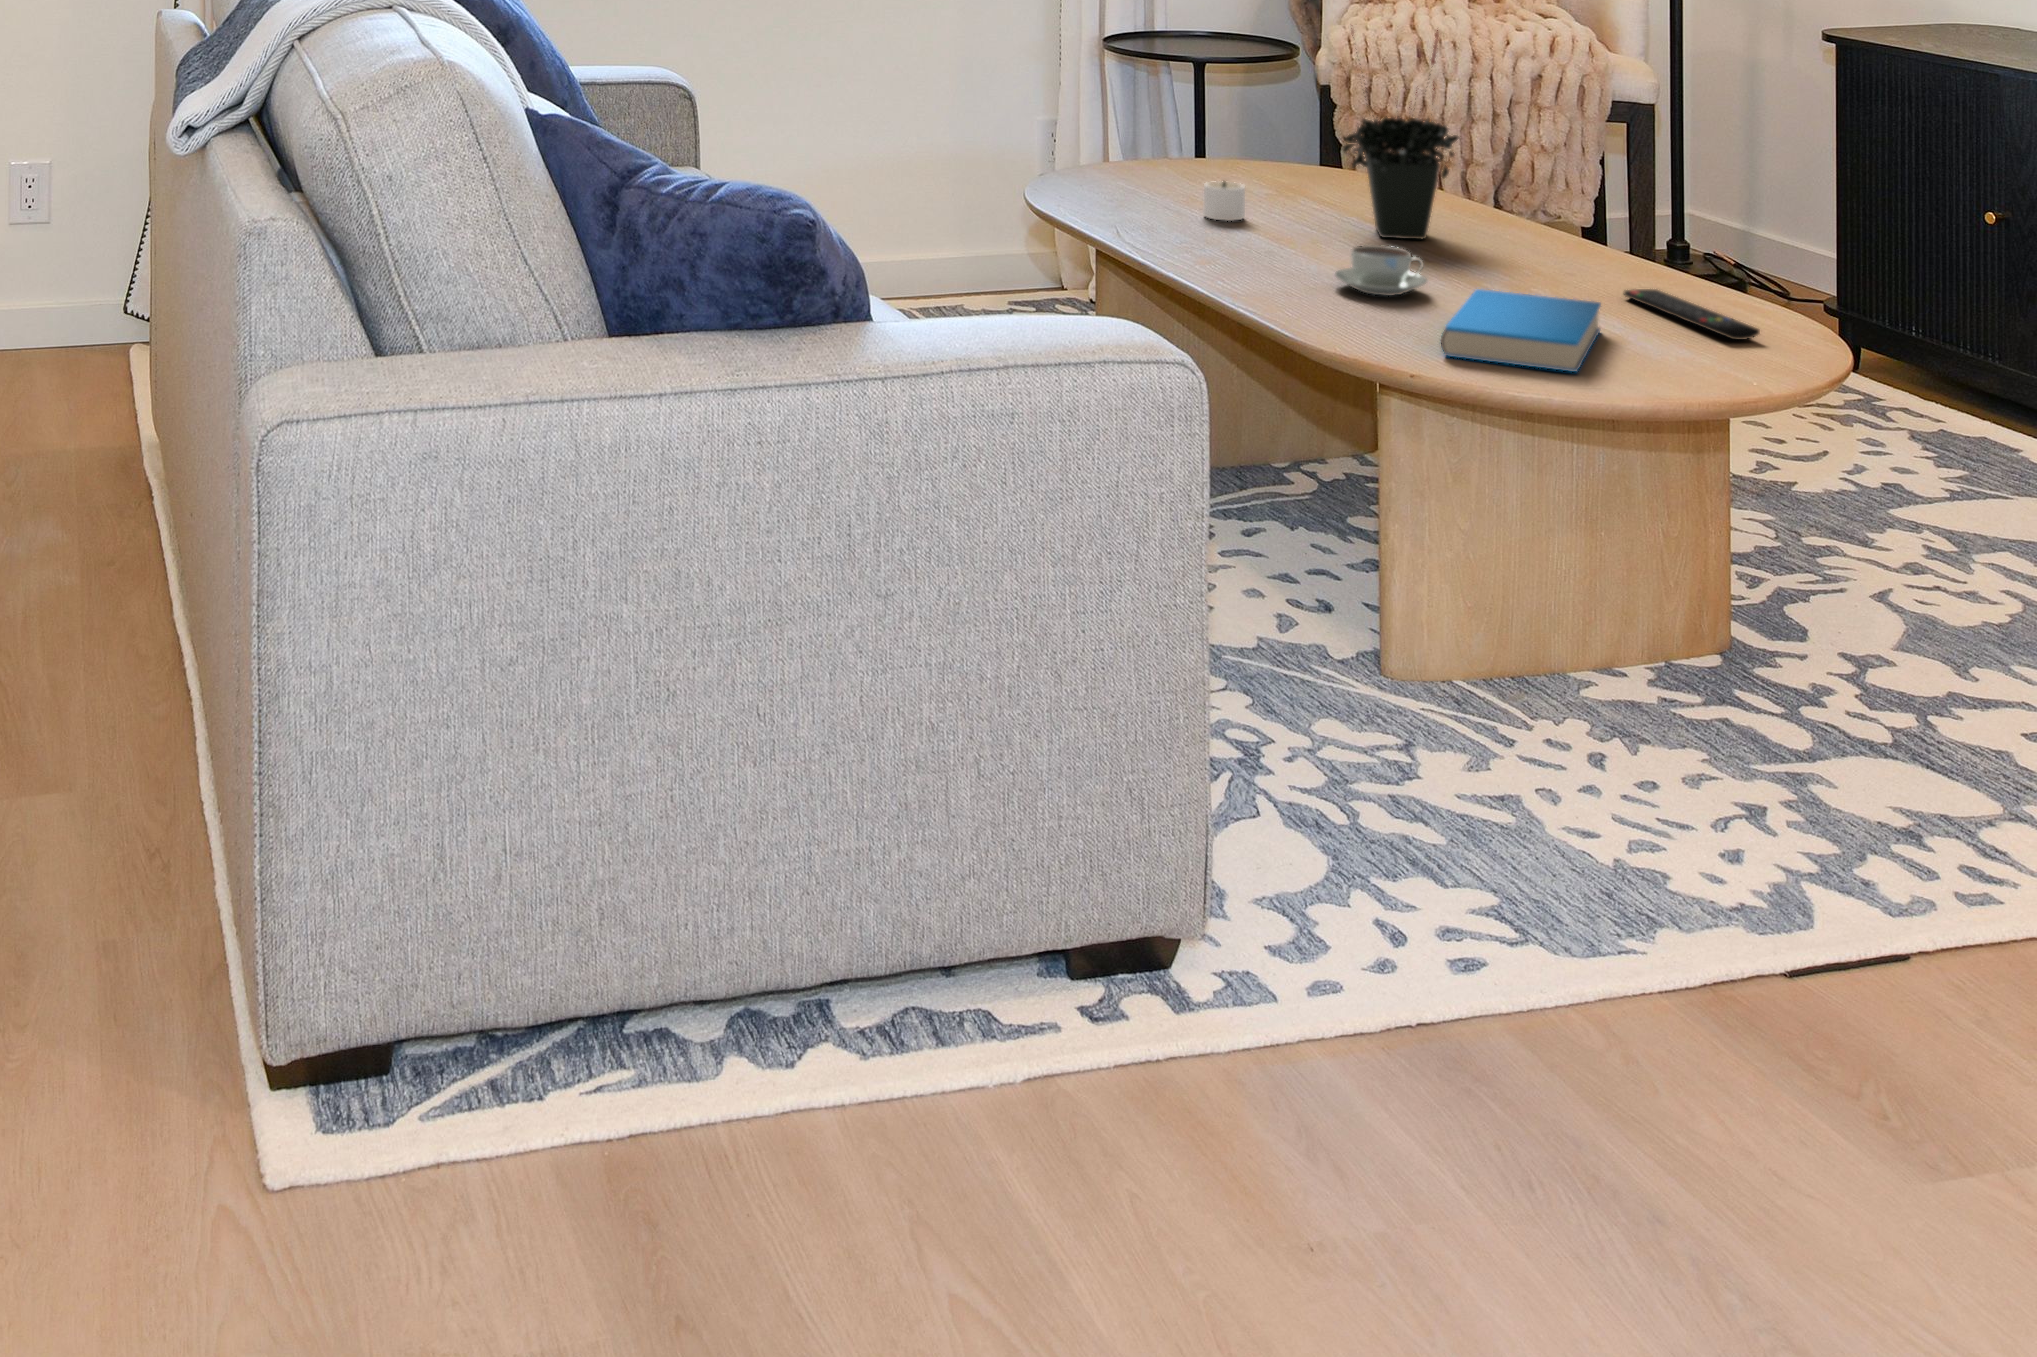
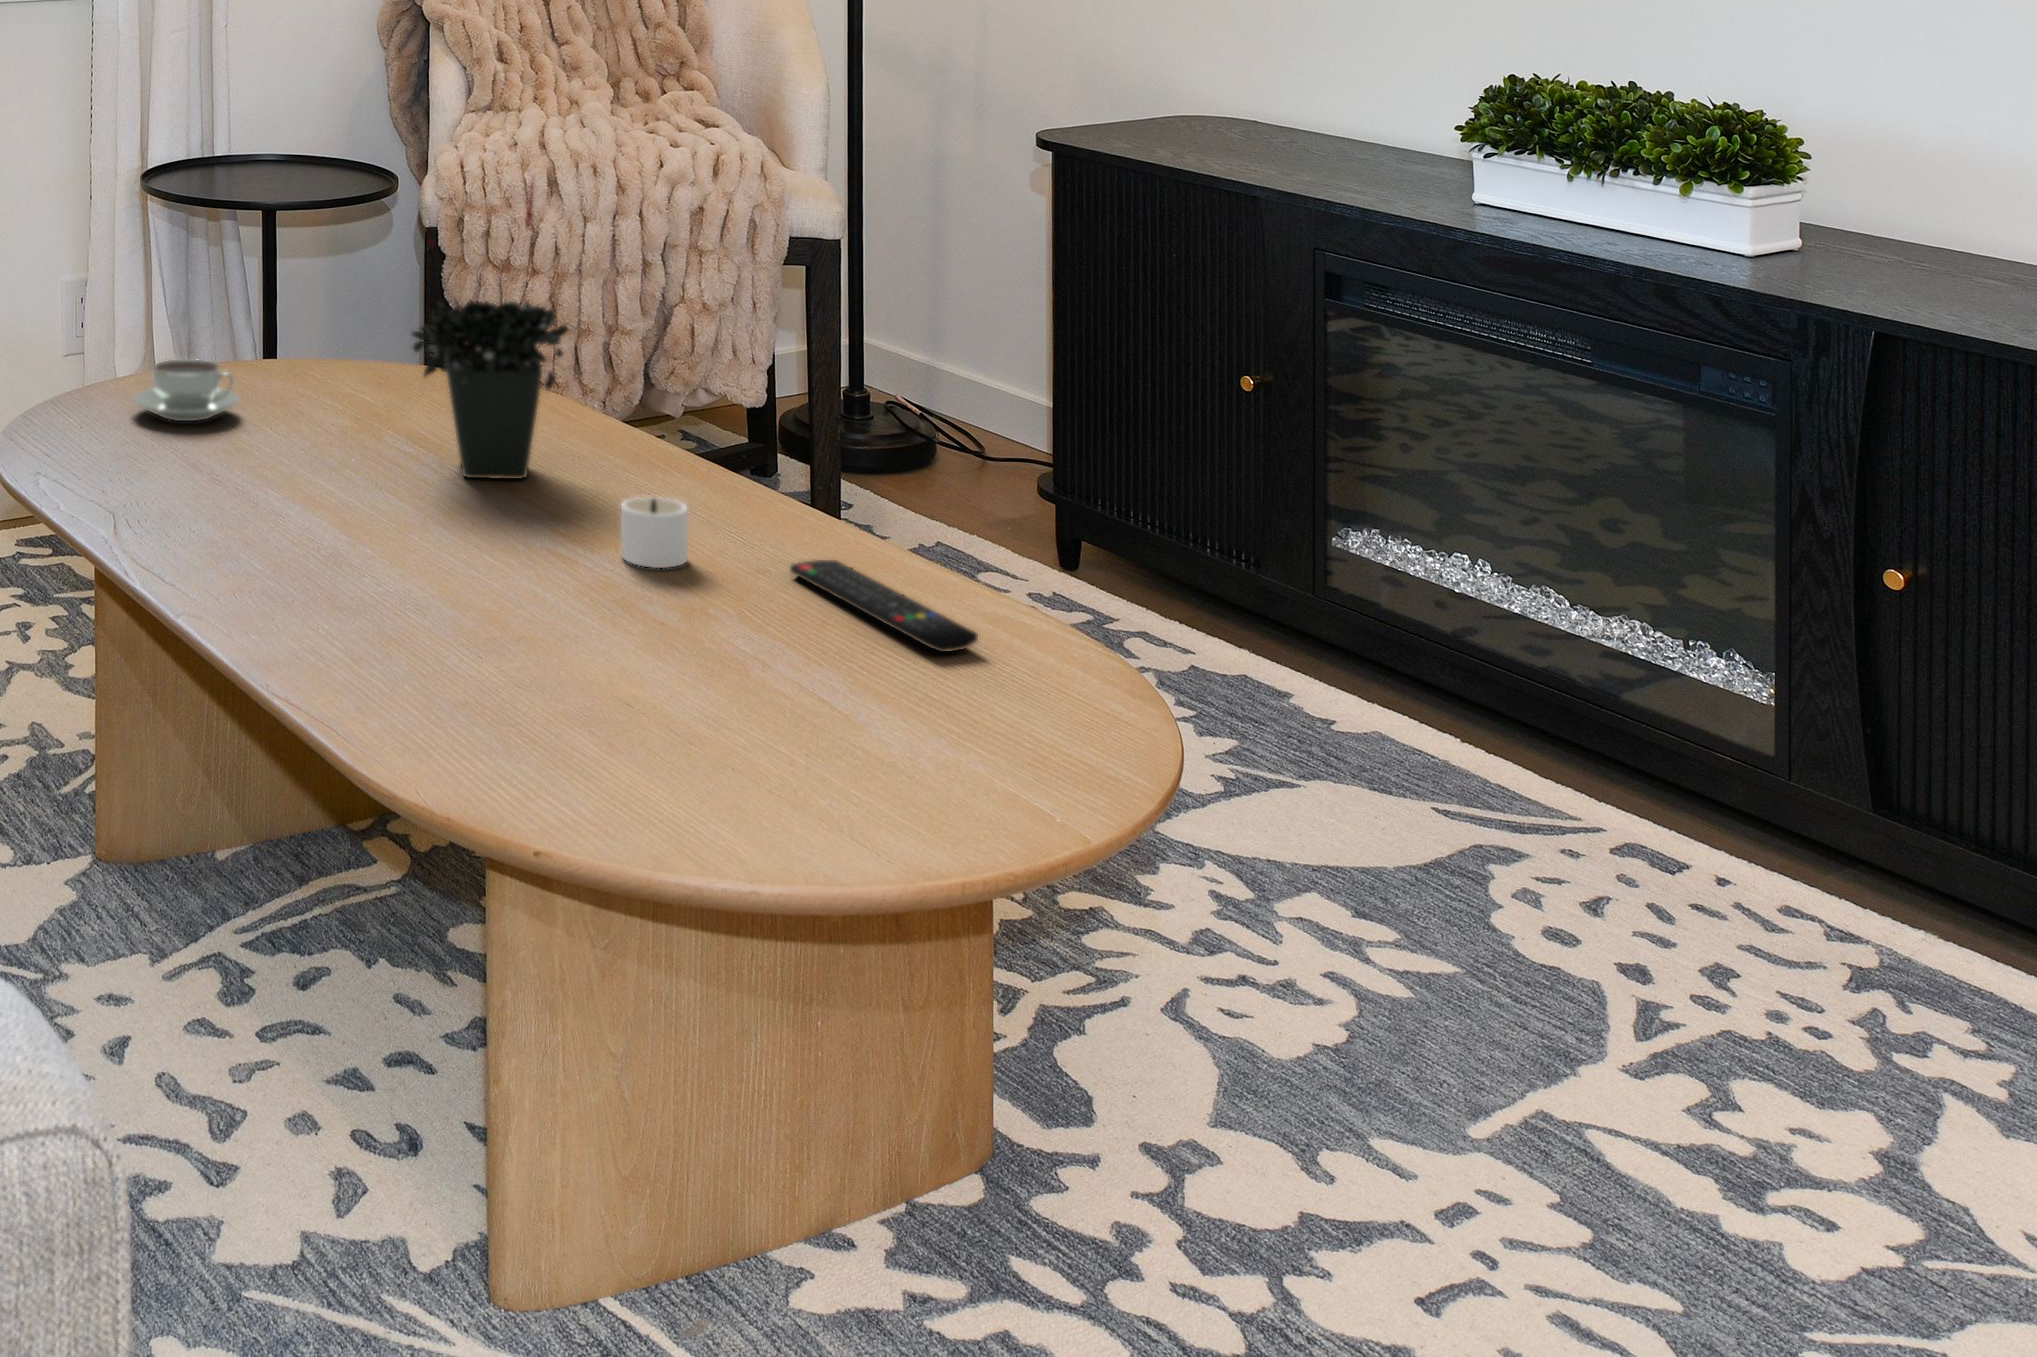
candle: present [1204,181,1245,221] -> present [621,497,688,568]
coffee cup: present [1335,245,1427,296] -> present [134,359,239,421]
book: present [1441,289,1601,372] -> none [517,583,755,738]

